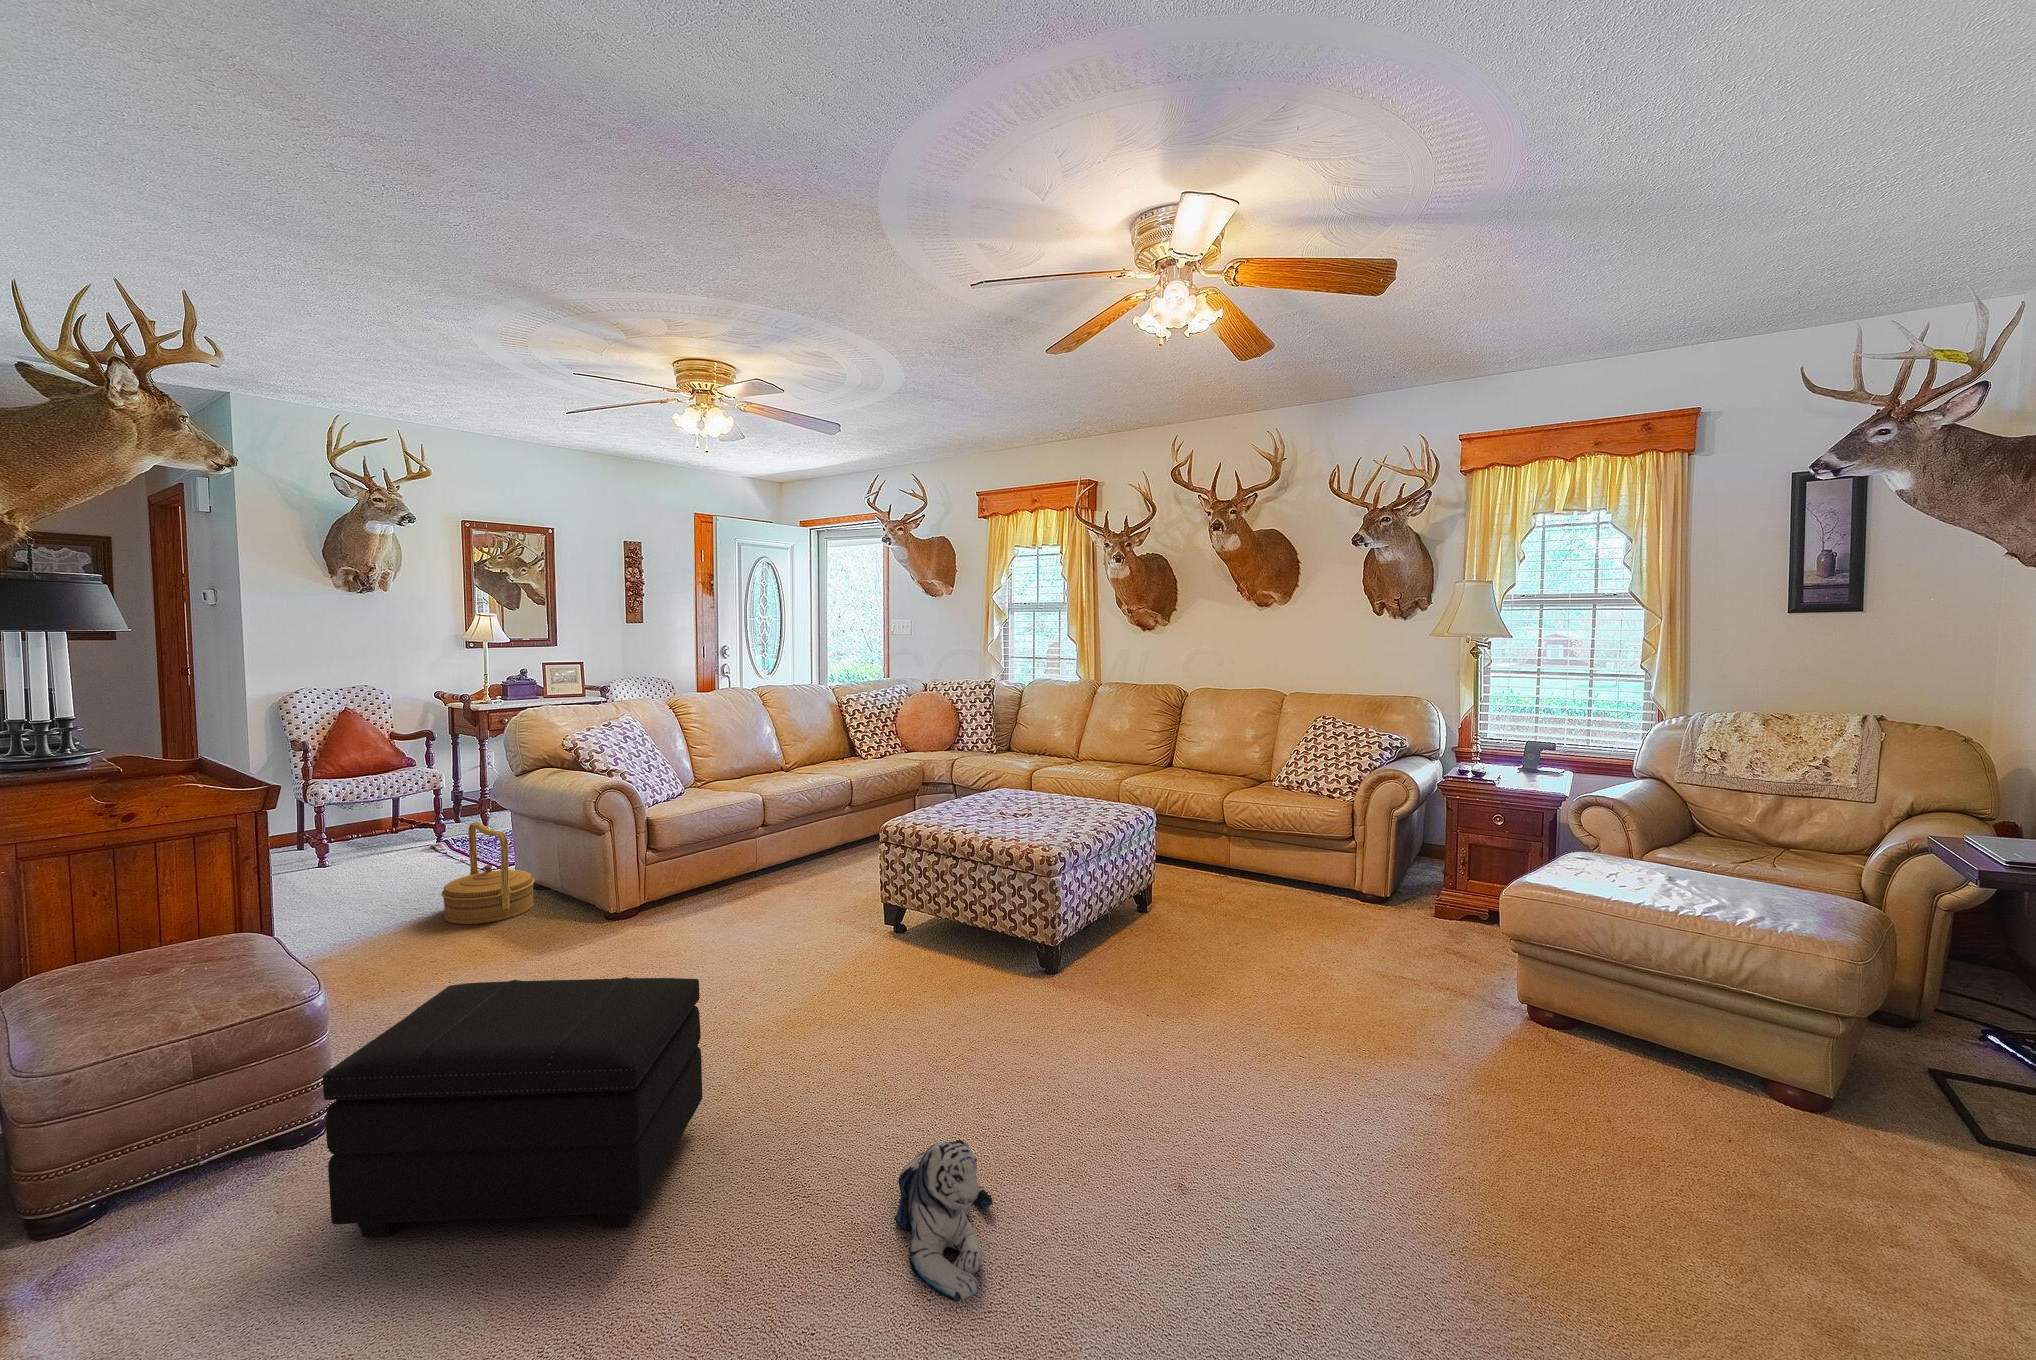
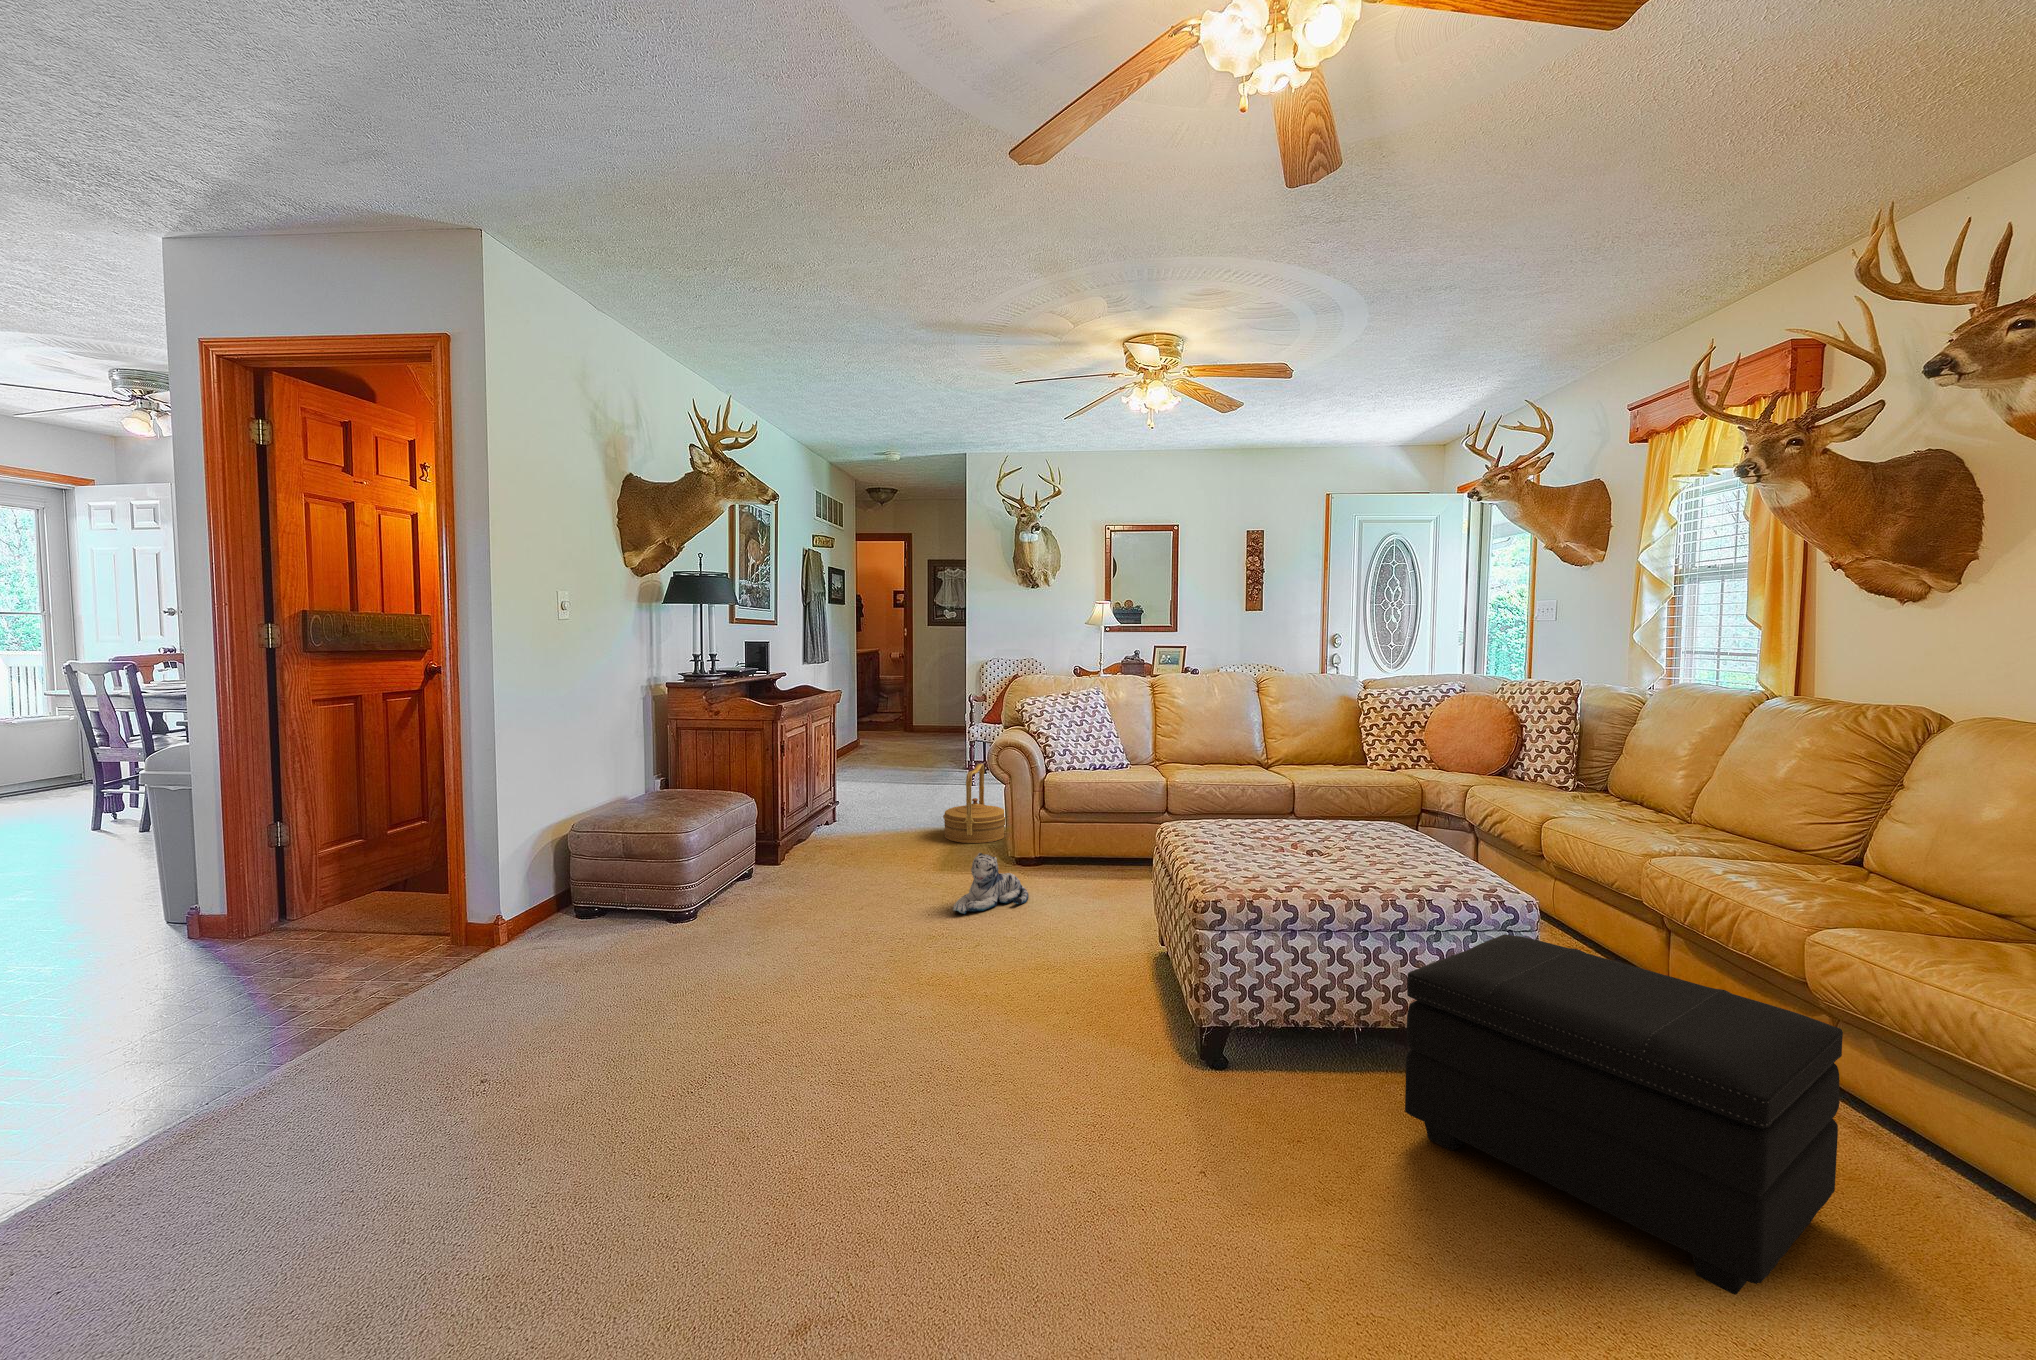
footstool: present [323,977,702,1237] -> present [1405,934,1843,1295]
plush toy: present [894,1140,993,1302] -> present [953,853,1028,914]

